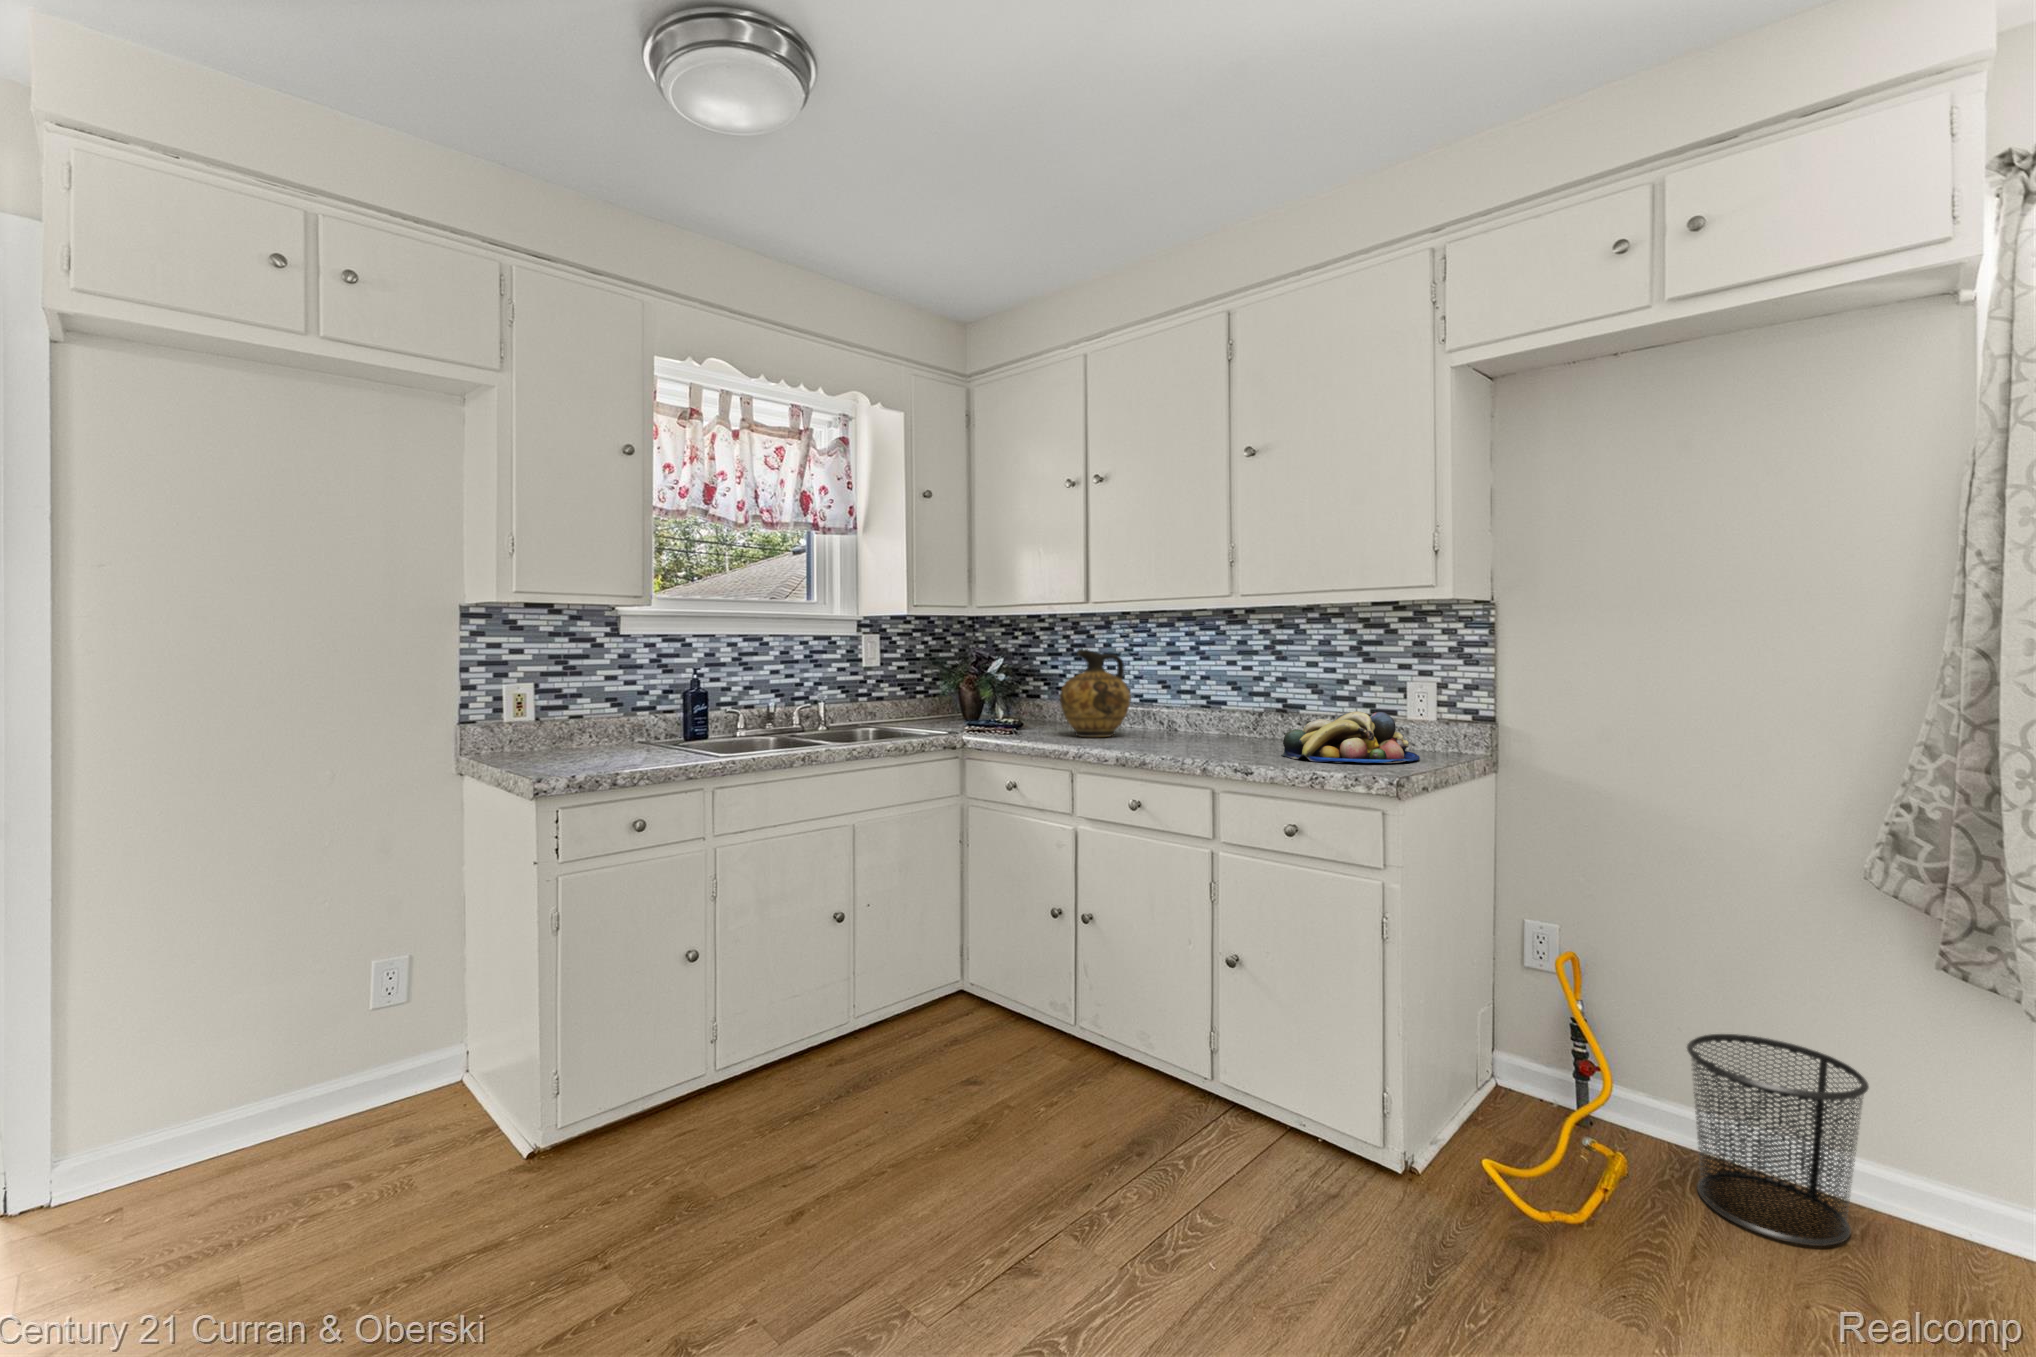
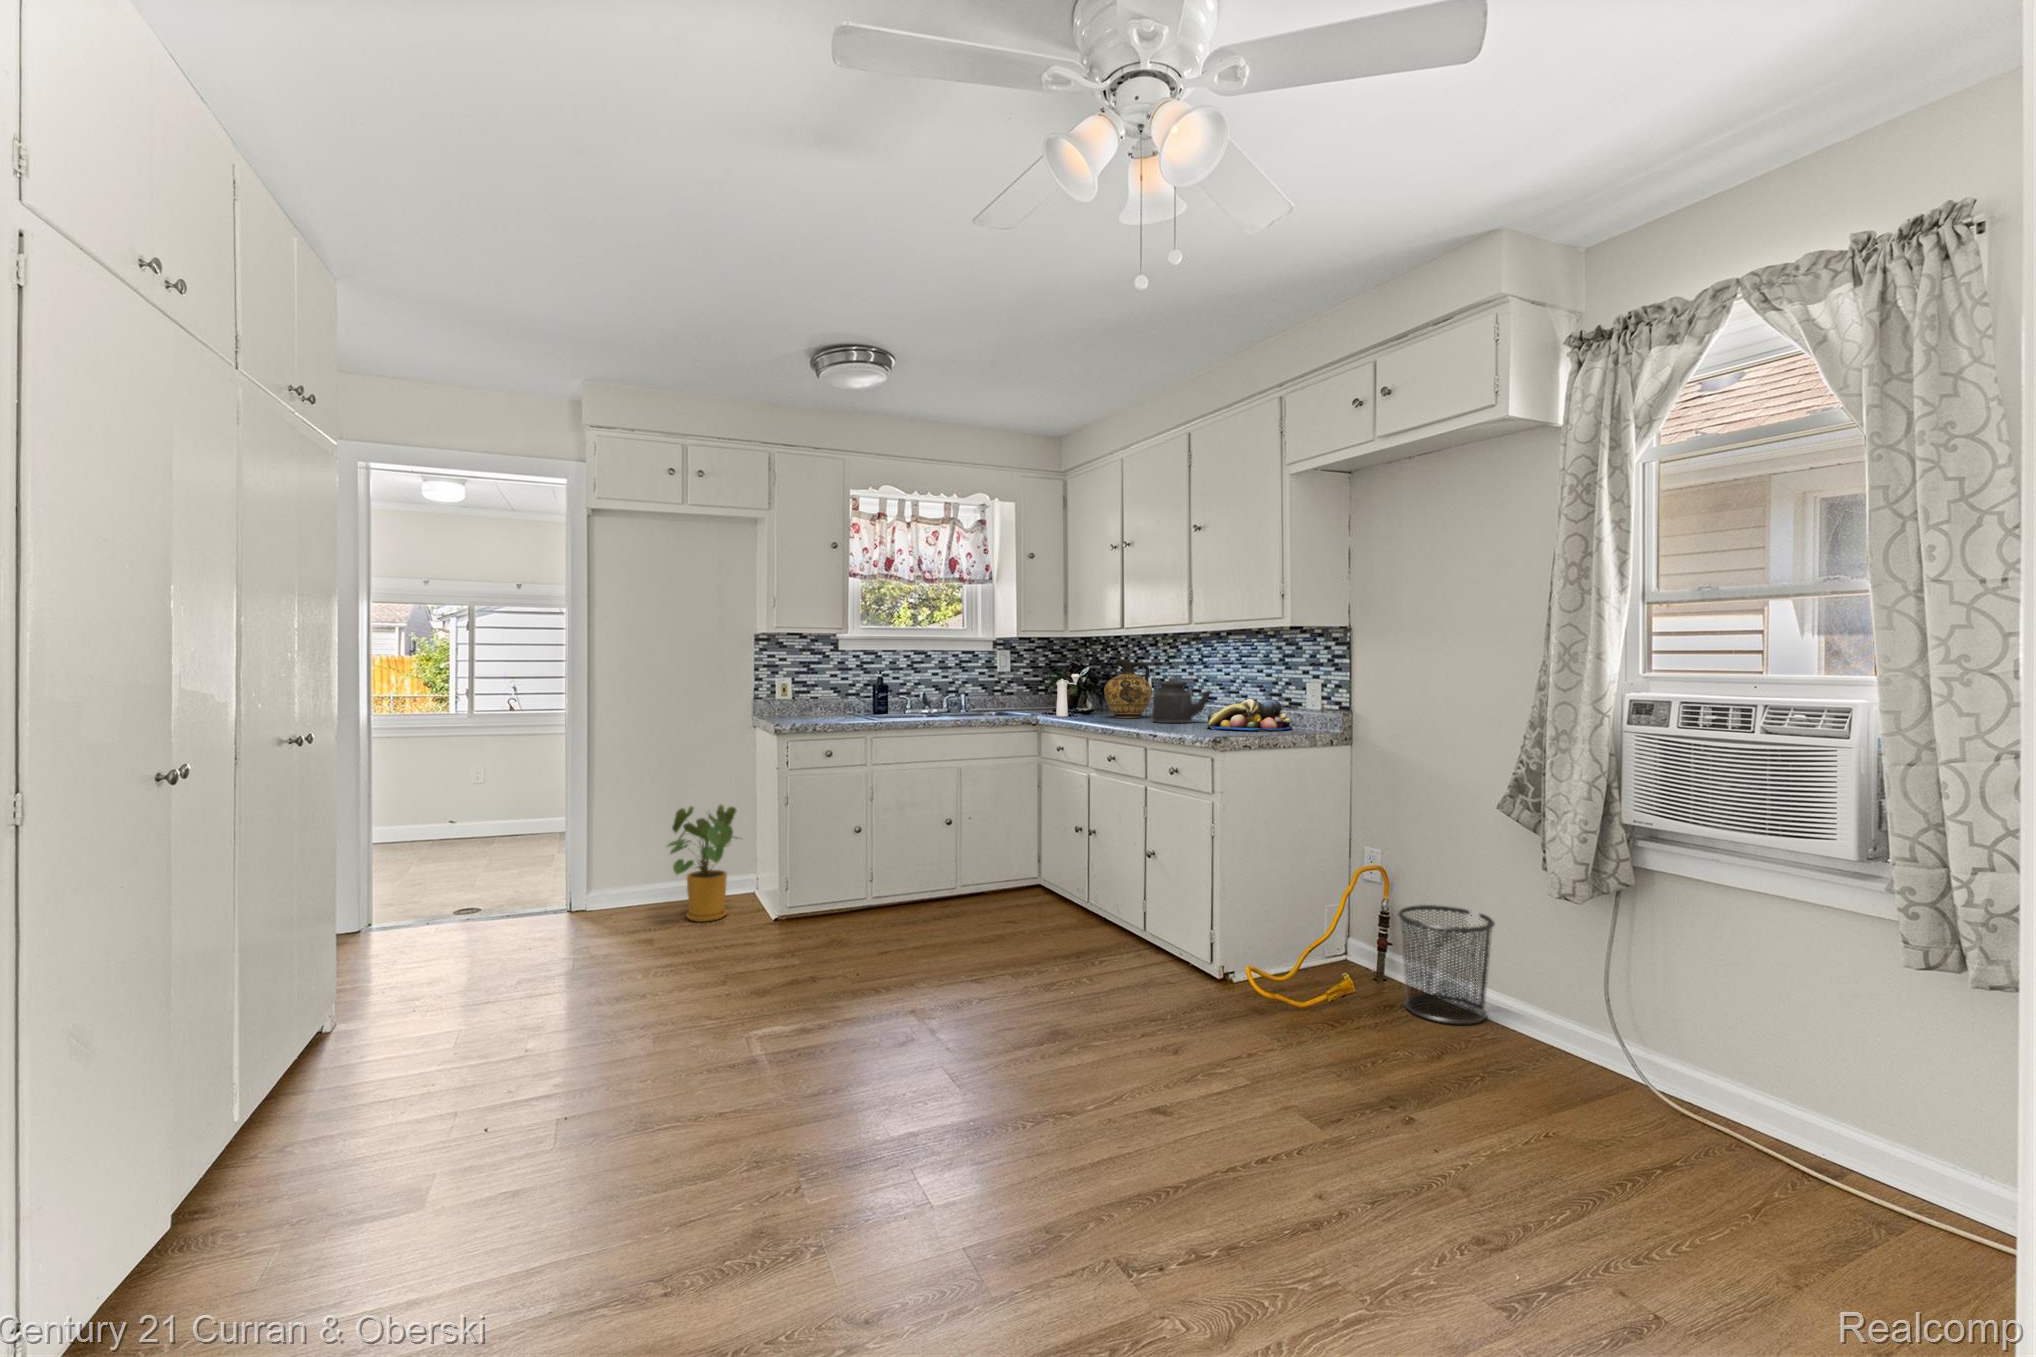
kettle: none [1161,661,1252,748] -> present [1152,676,1212,723]
pepper mill: none [985,671,1013,737] -> present [1056,674,1080,717]
house plant: none [273,926,462,1179] -> present [668,804,737,922]

